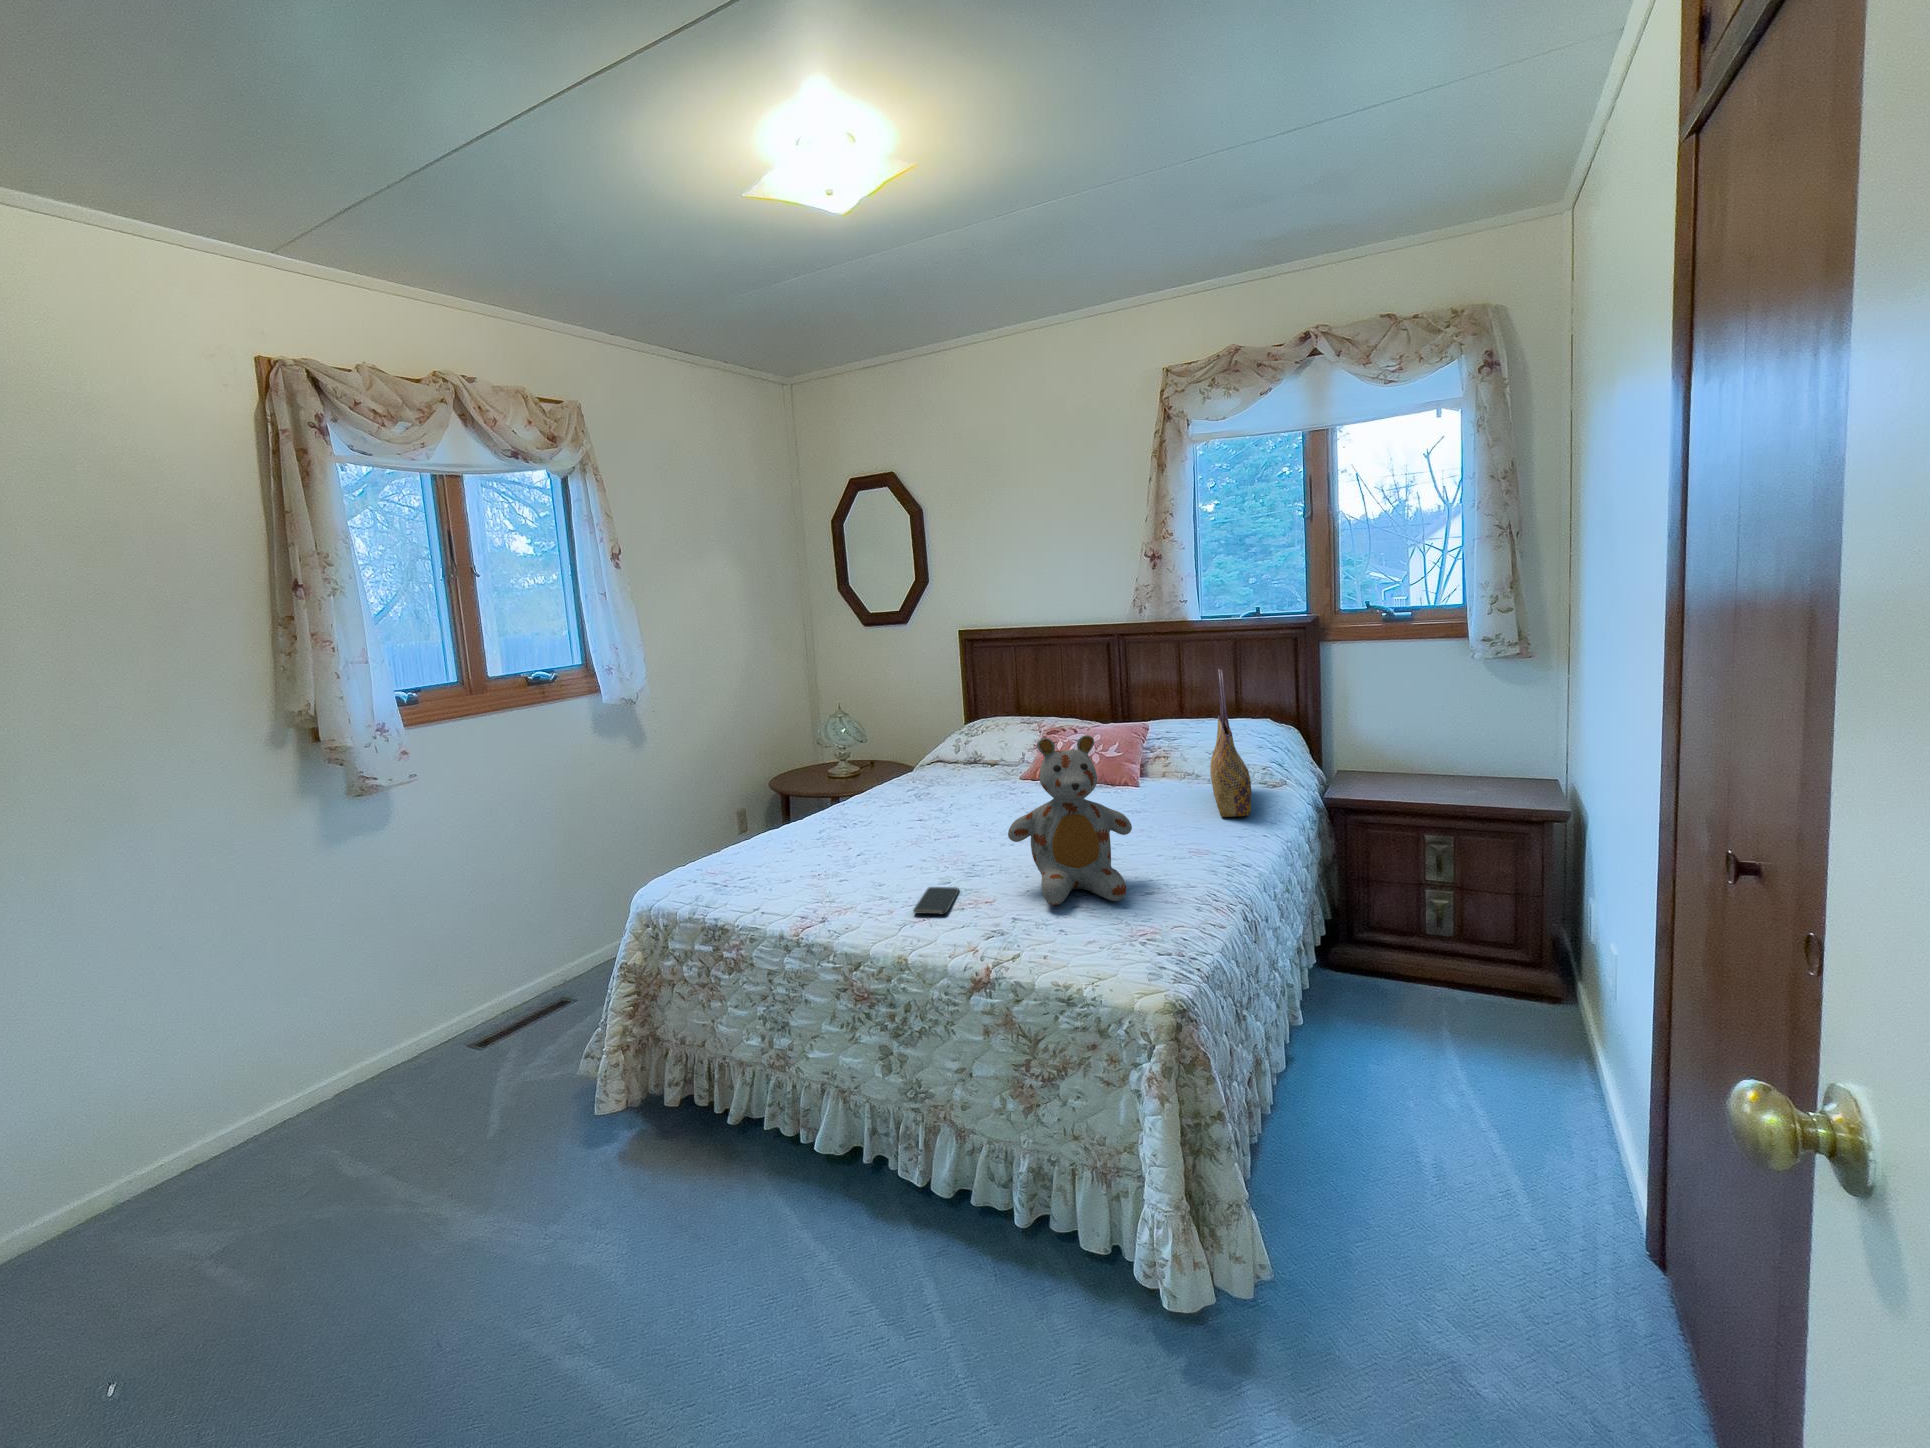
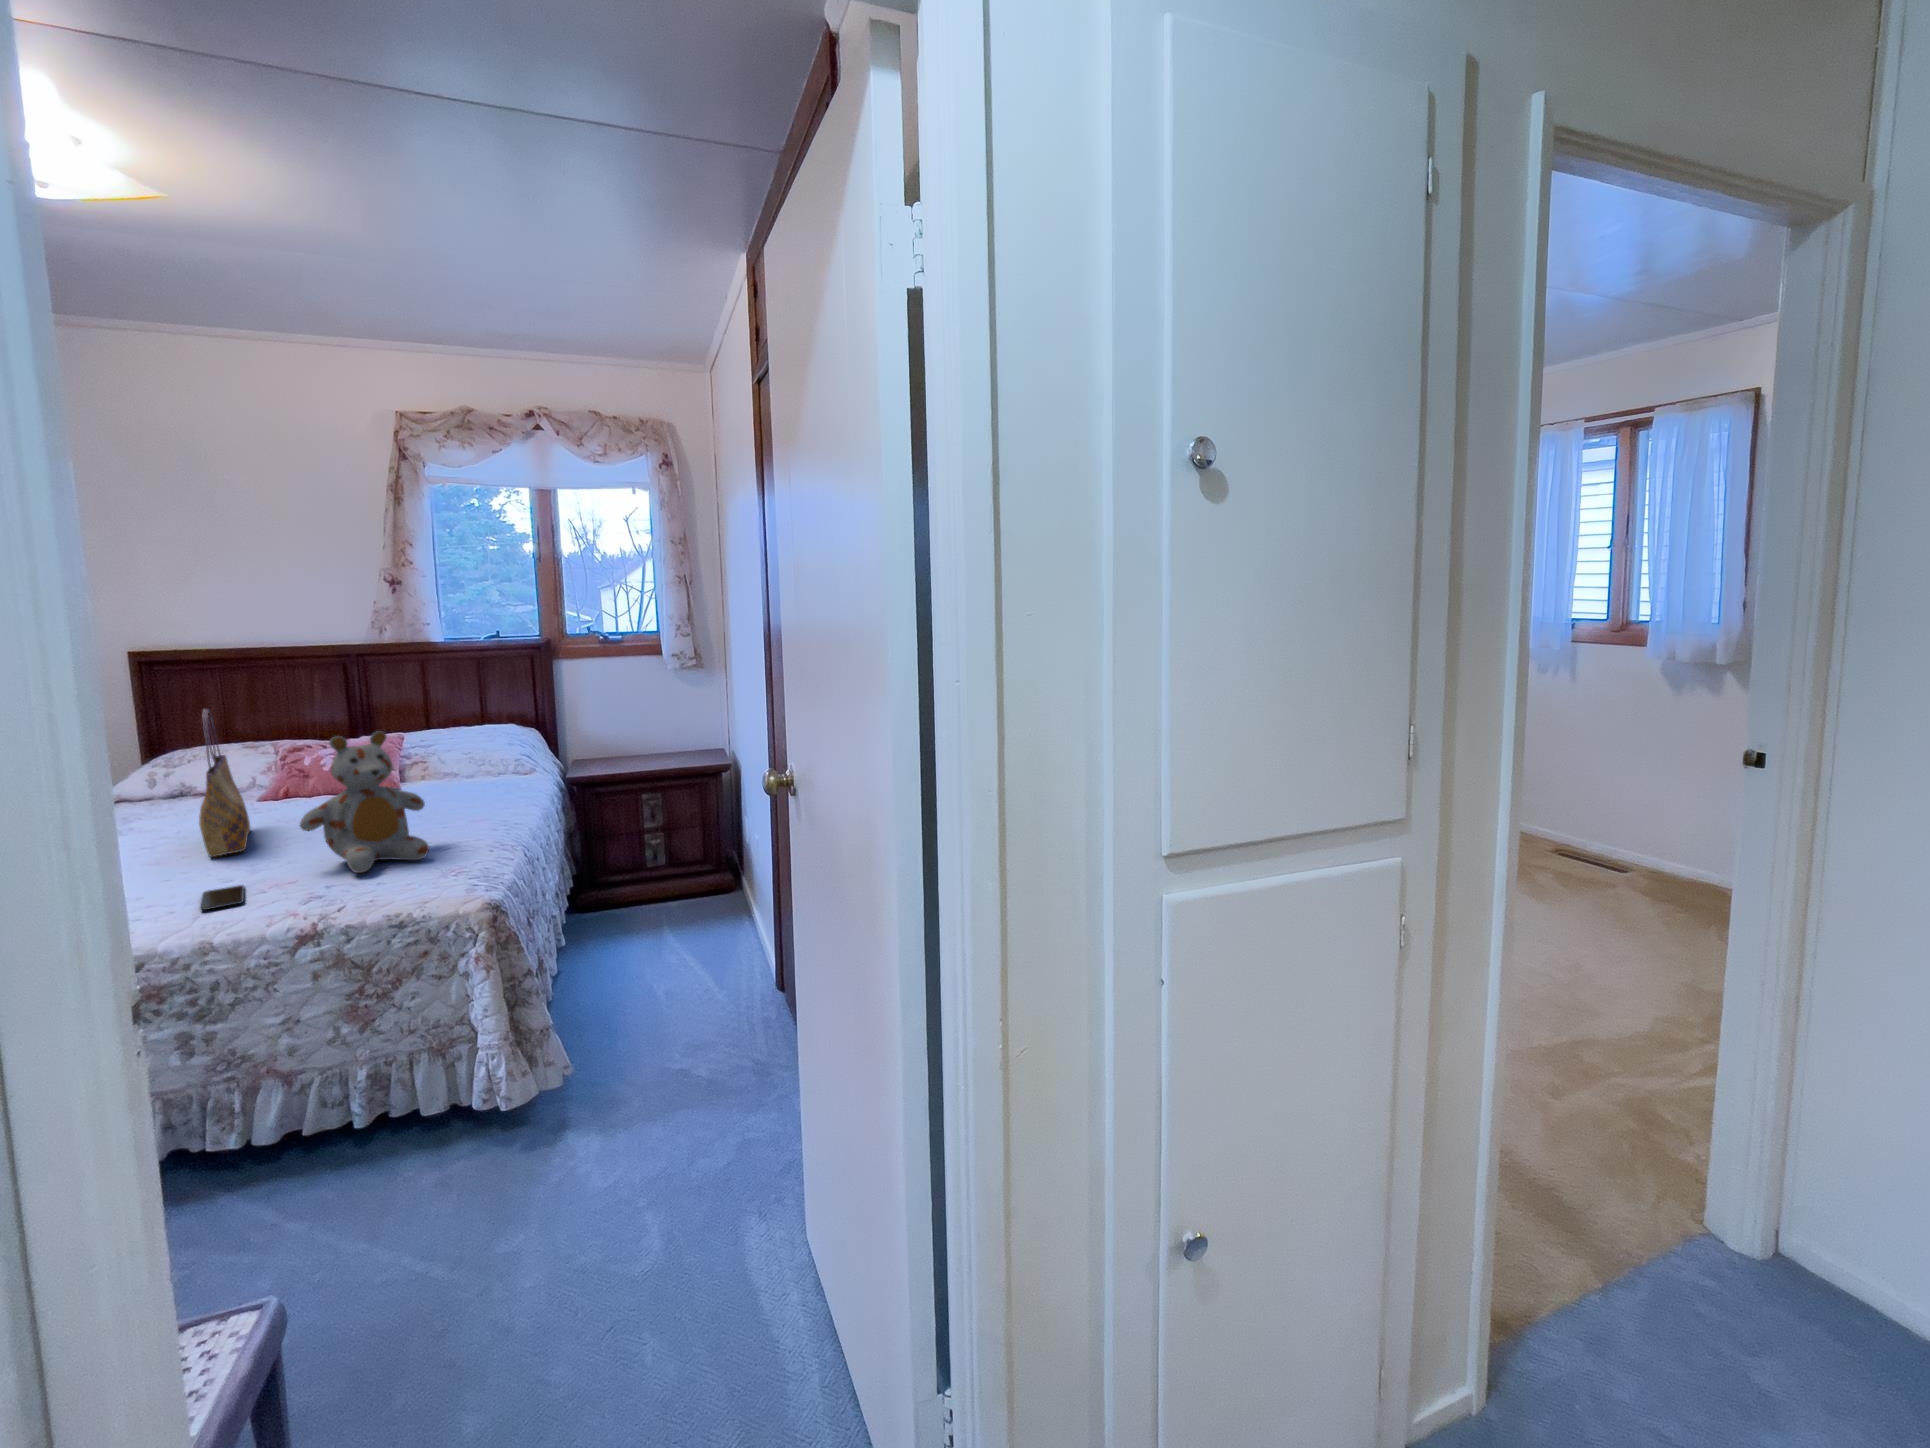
tote bag: present [1210,669,1251,817] -> present [199,709,250,857]

